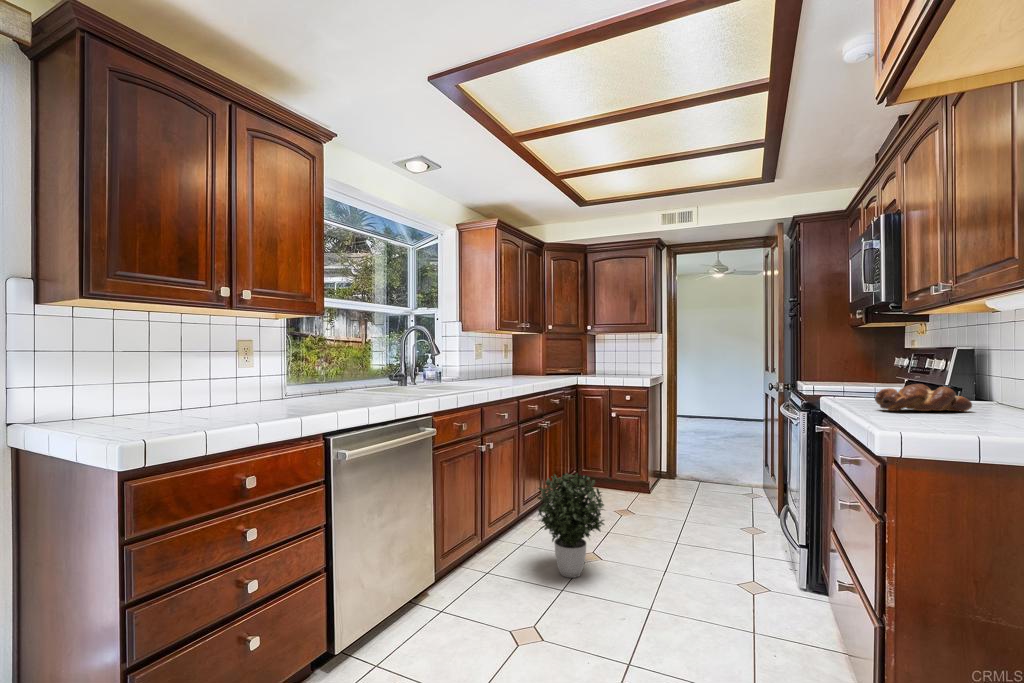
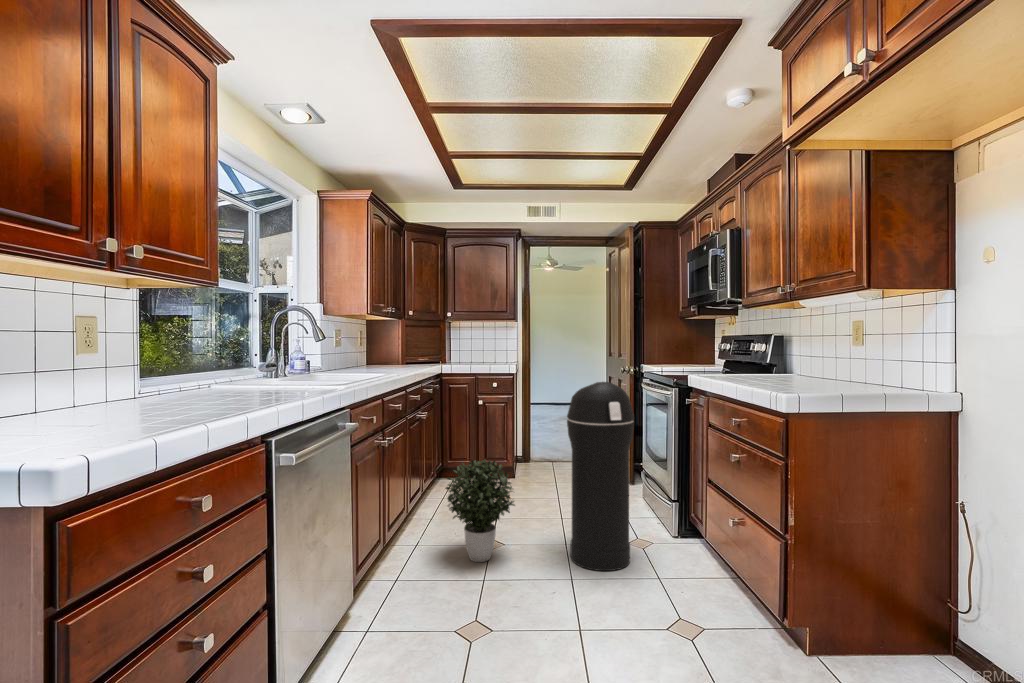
bread loaf: present [875,384,972,411] -> none [743,363,805,384]
trash can: none [661,400,740,615] -> present [567,382,634,571]

